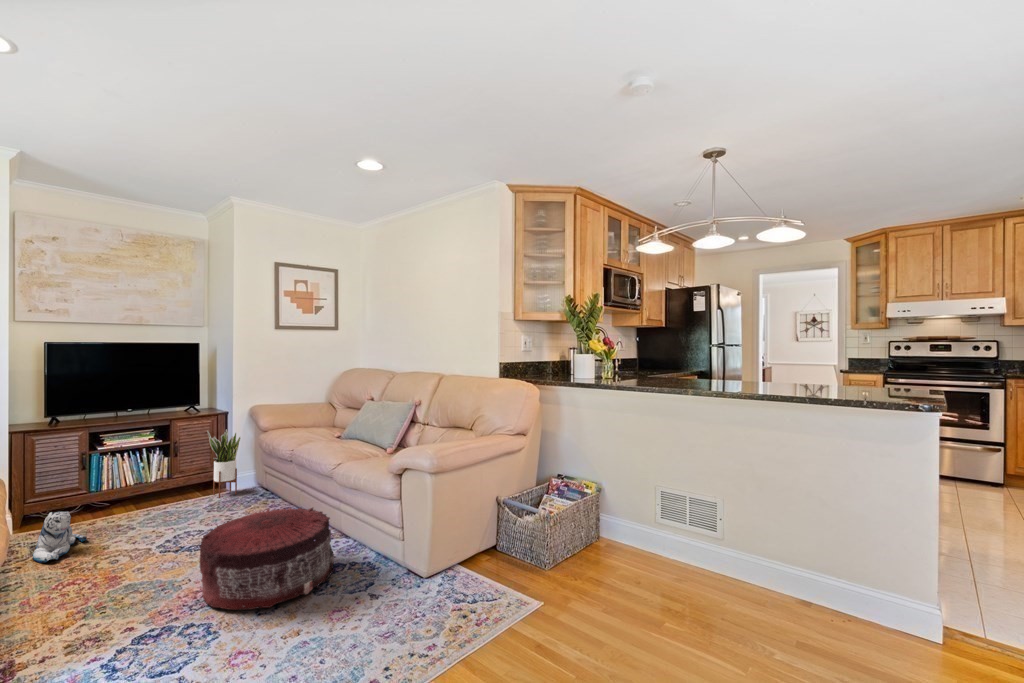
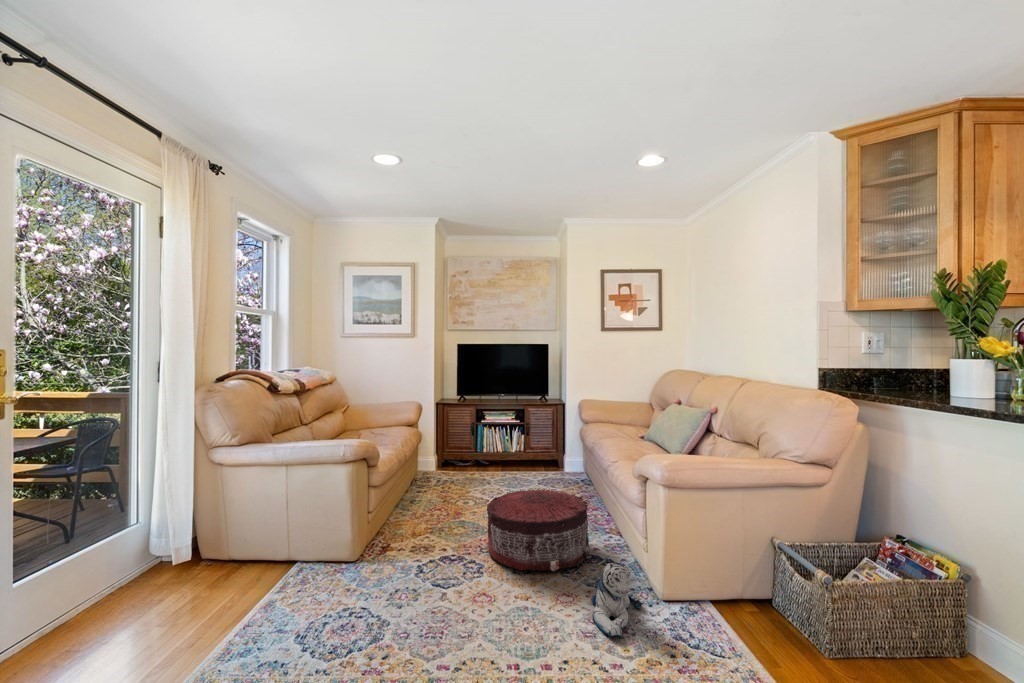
potted plant: present [207,429,241,498] -> none [547,416,571,475]
plush toy: present [32,511,87,563] -> present [591,563,642,636]

